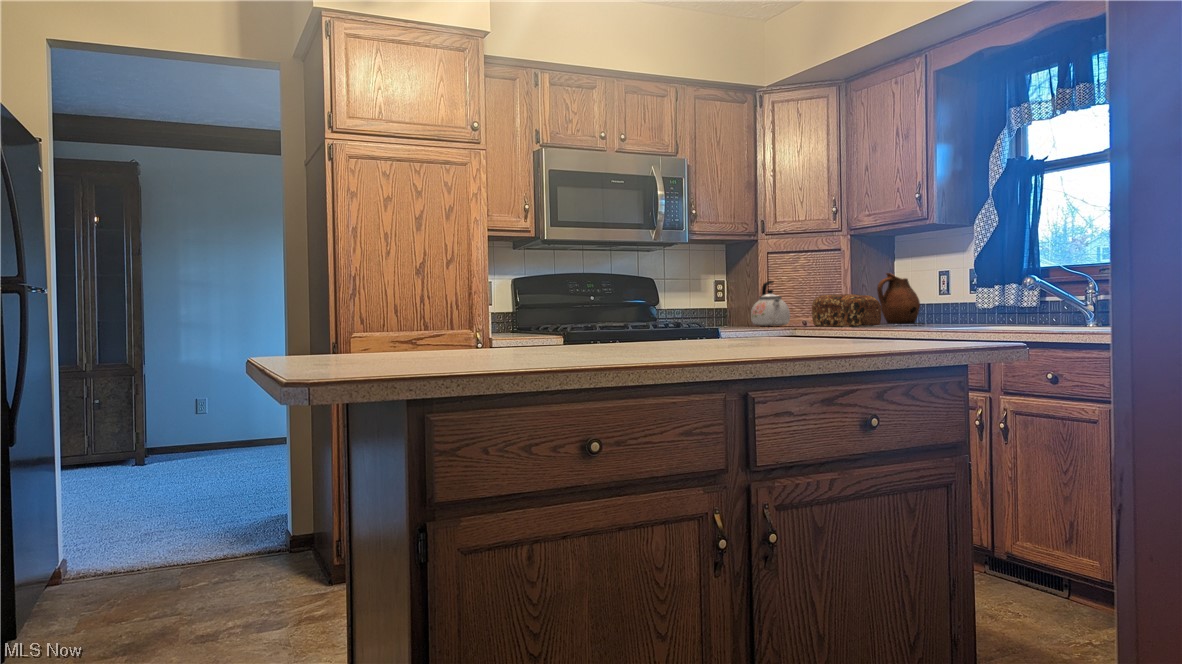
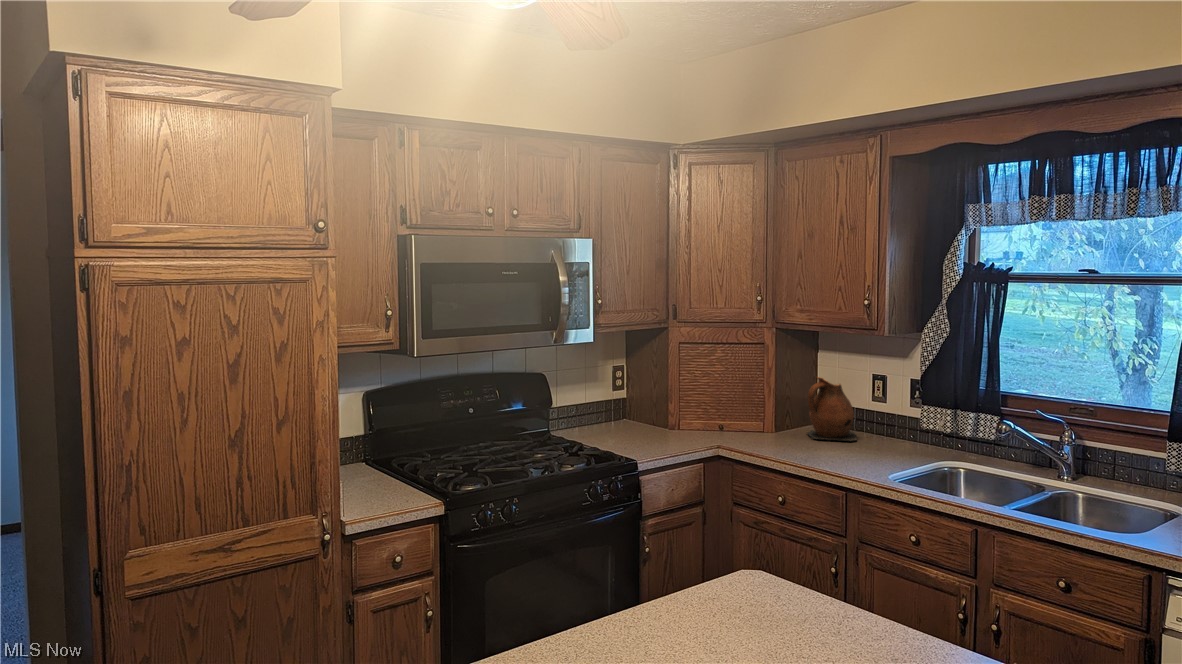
kettle: present [751,281,790,327] -> none [663,385,709,442]
bread loaf: present [812,294,881,326] -> none [738,408,821,456]

